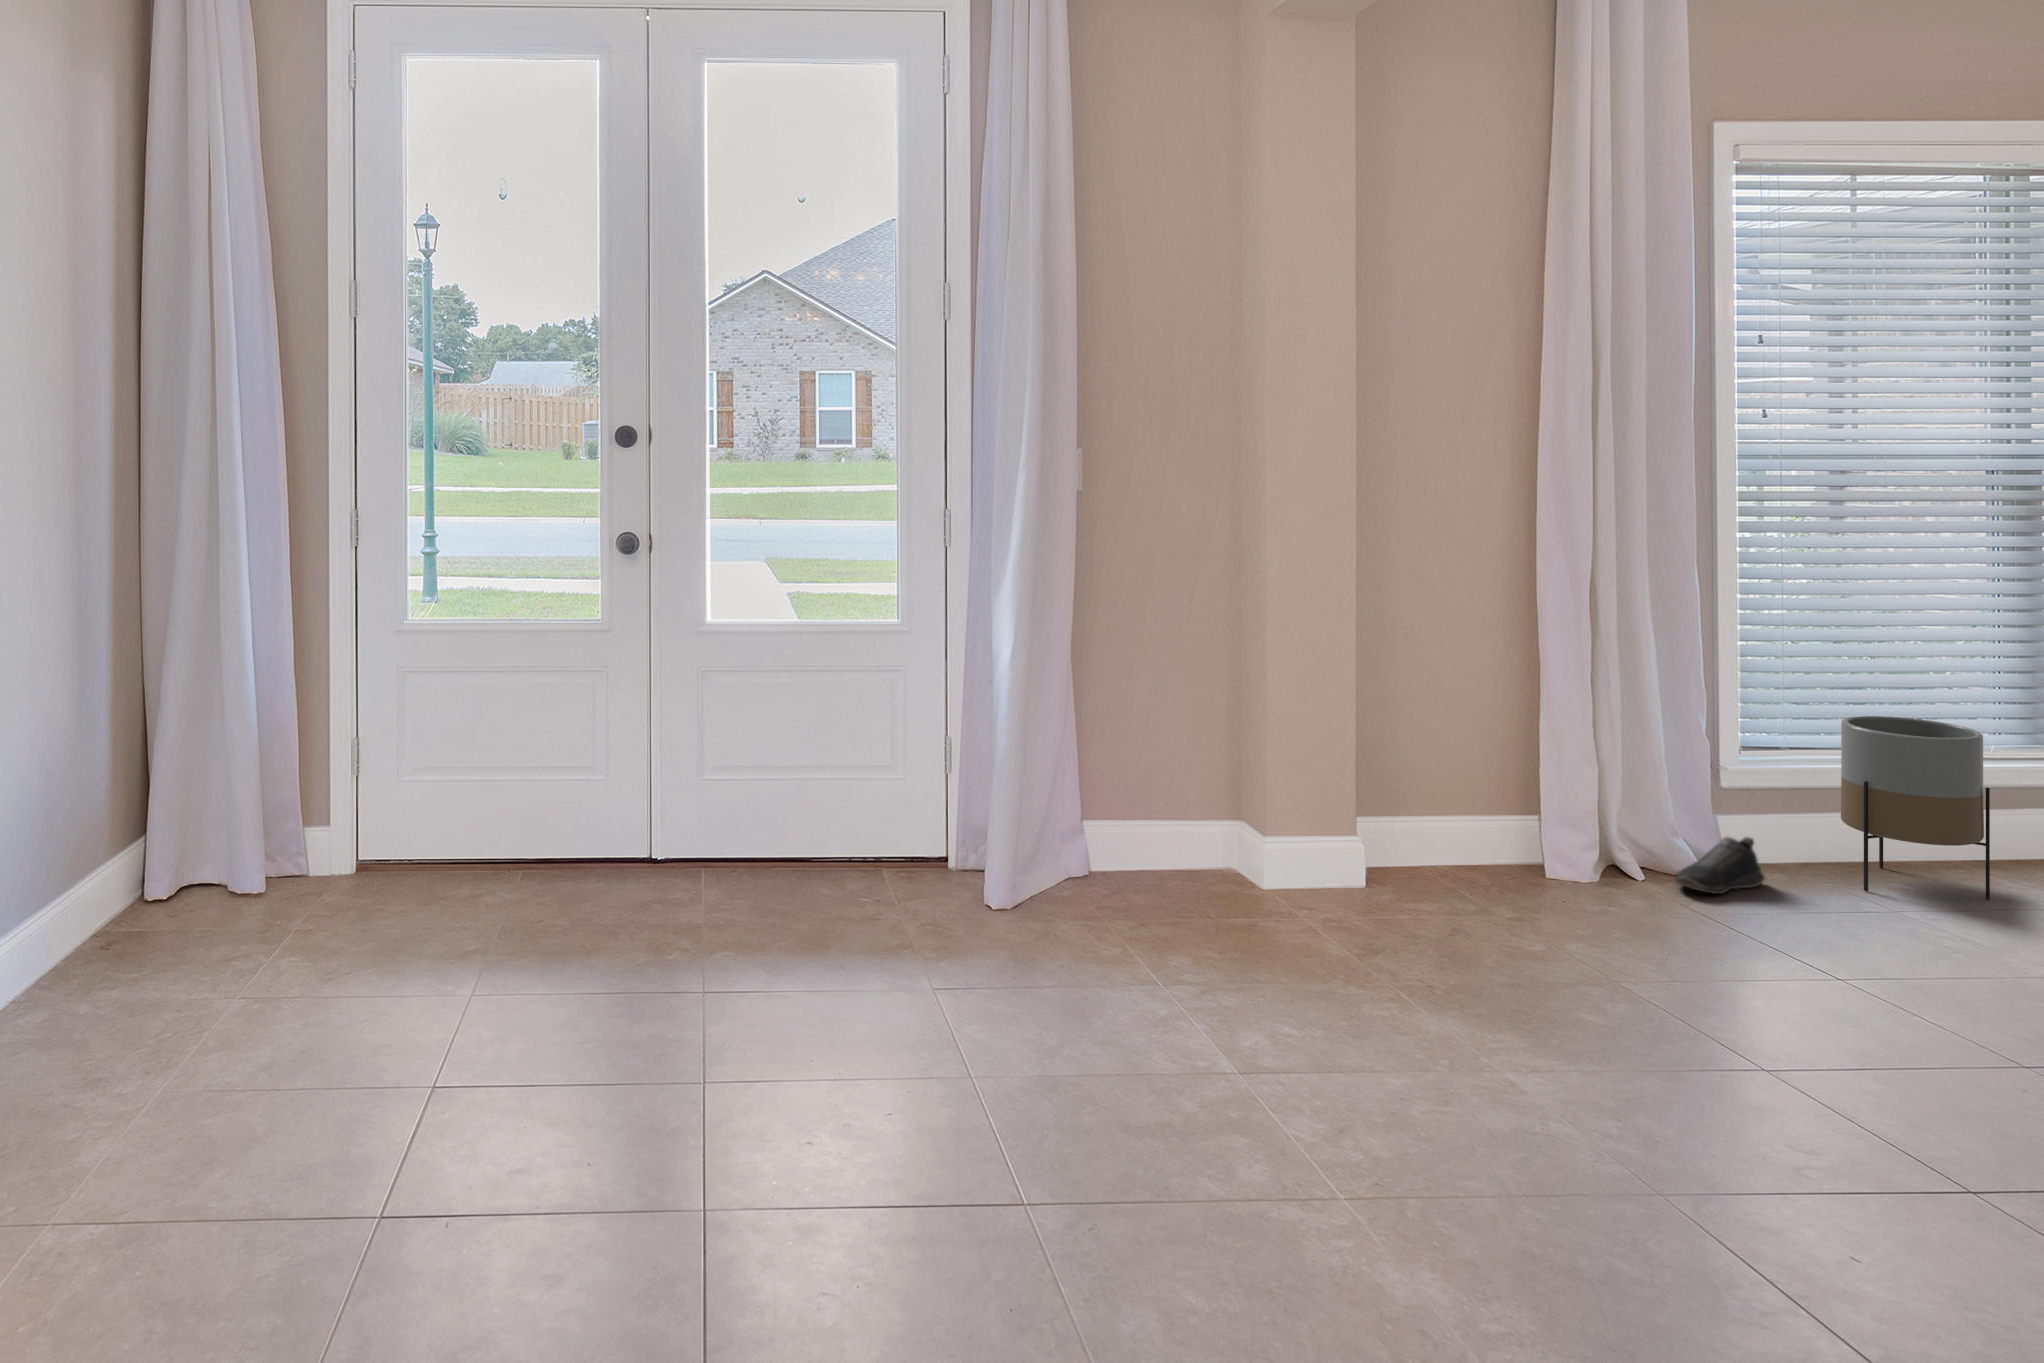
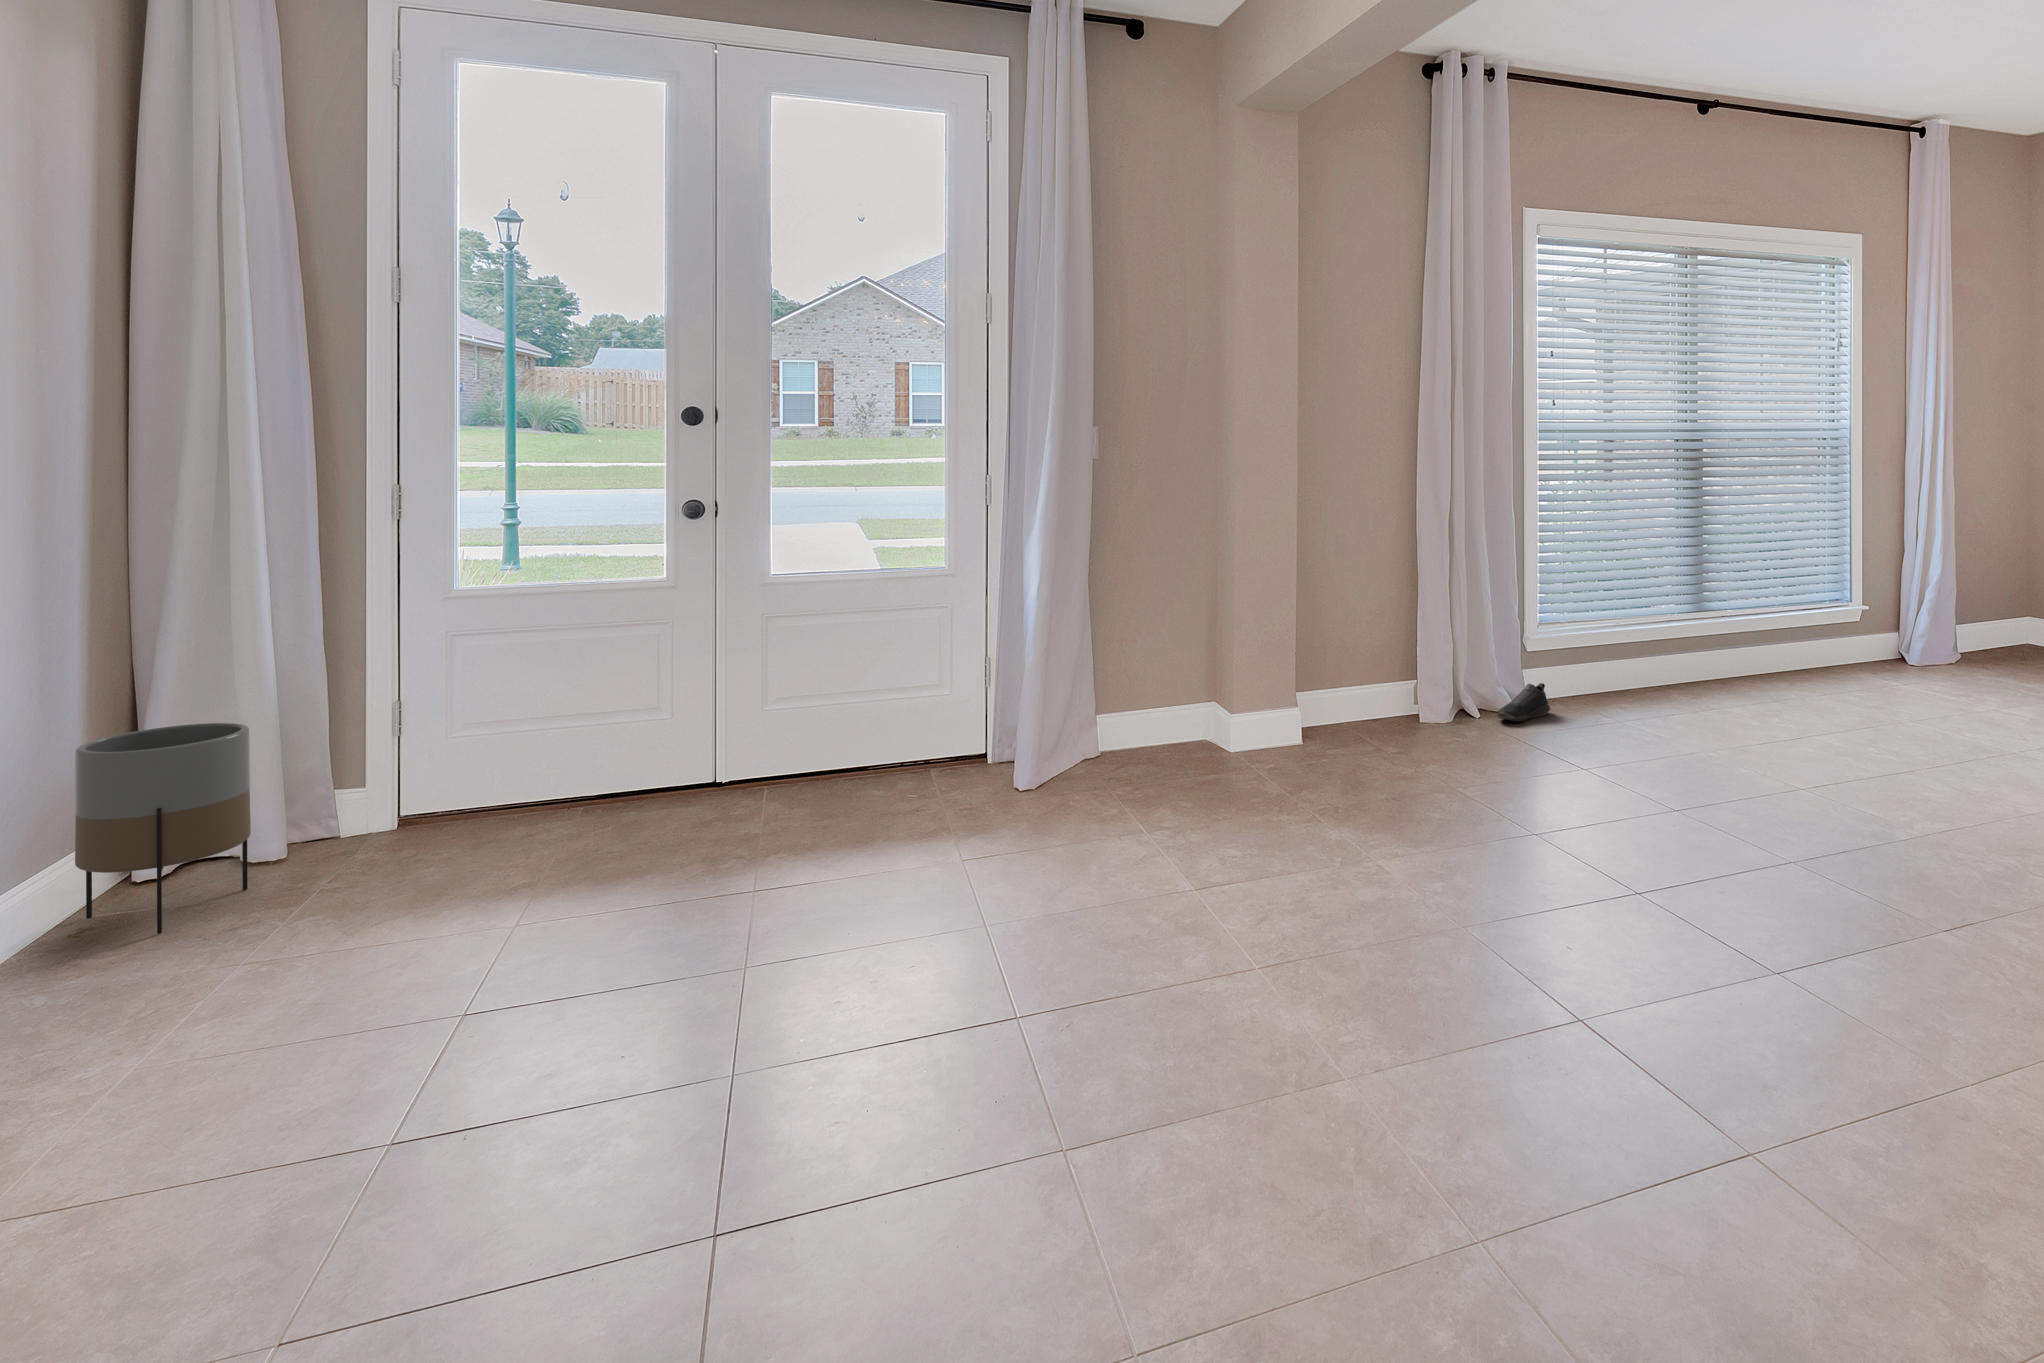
planter: present [1841,716,1990,900] -> present [75,723,251,934]

